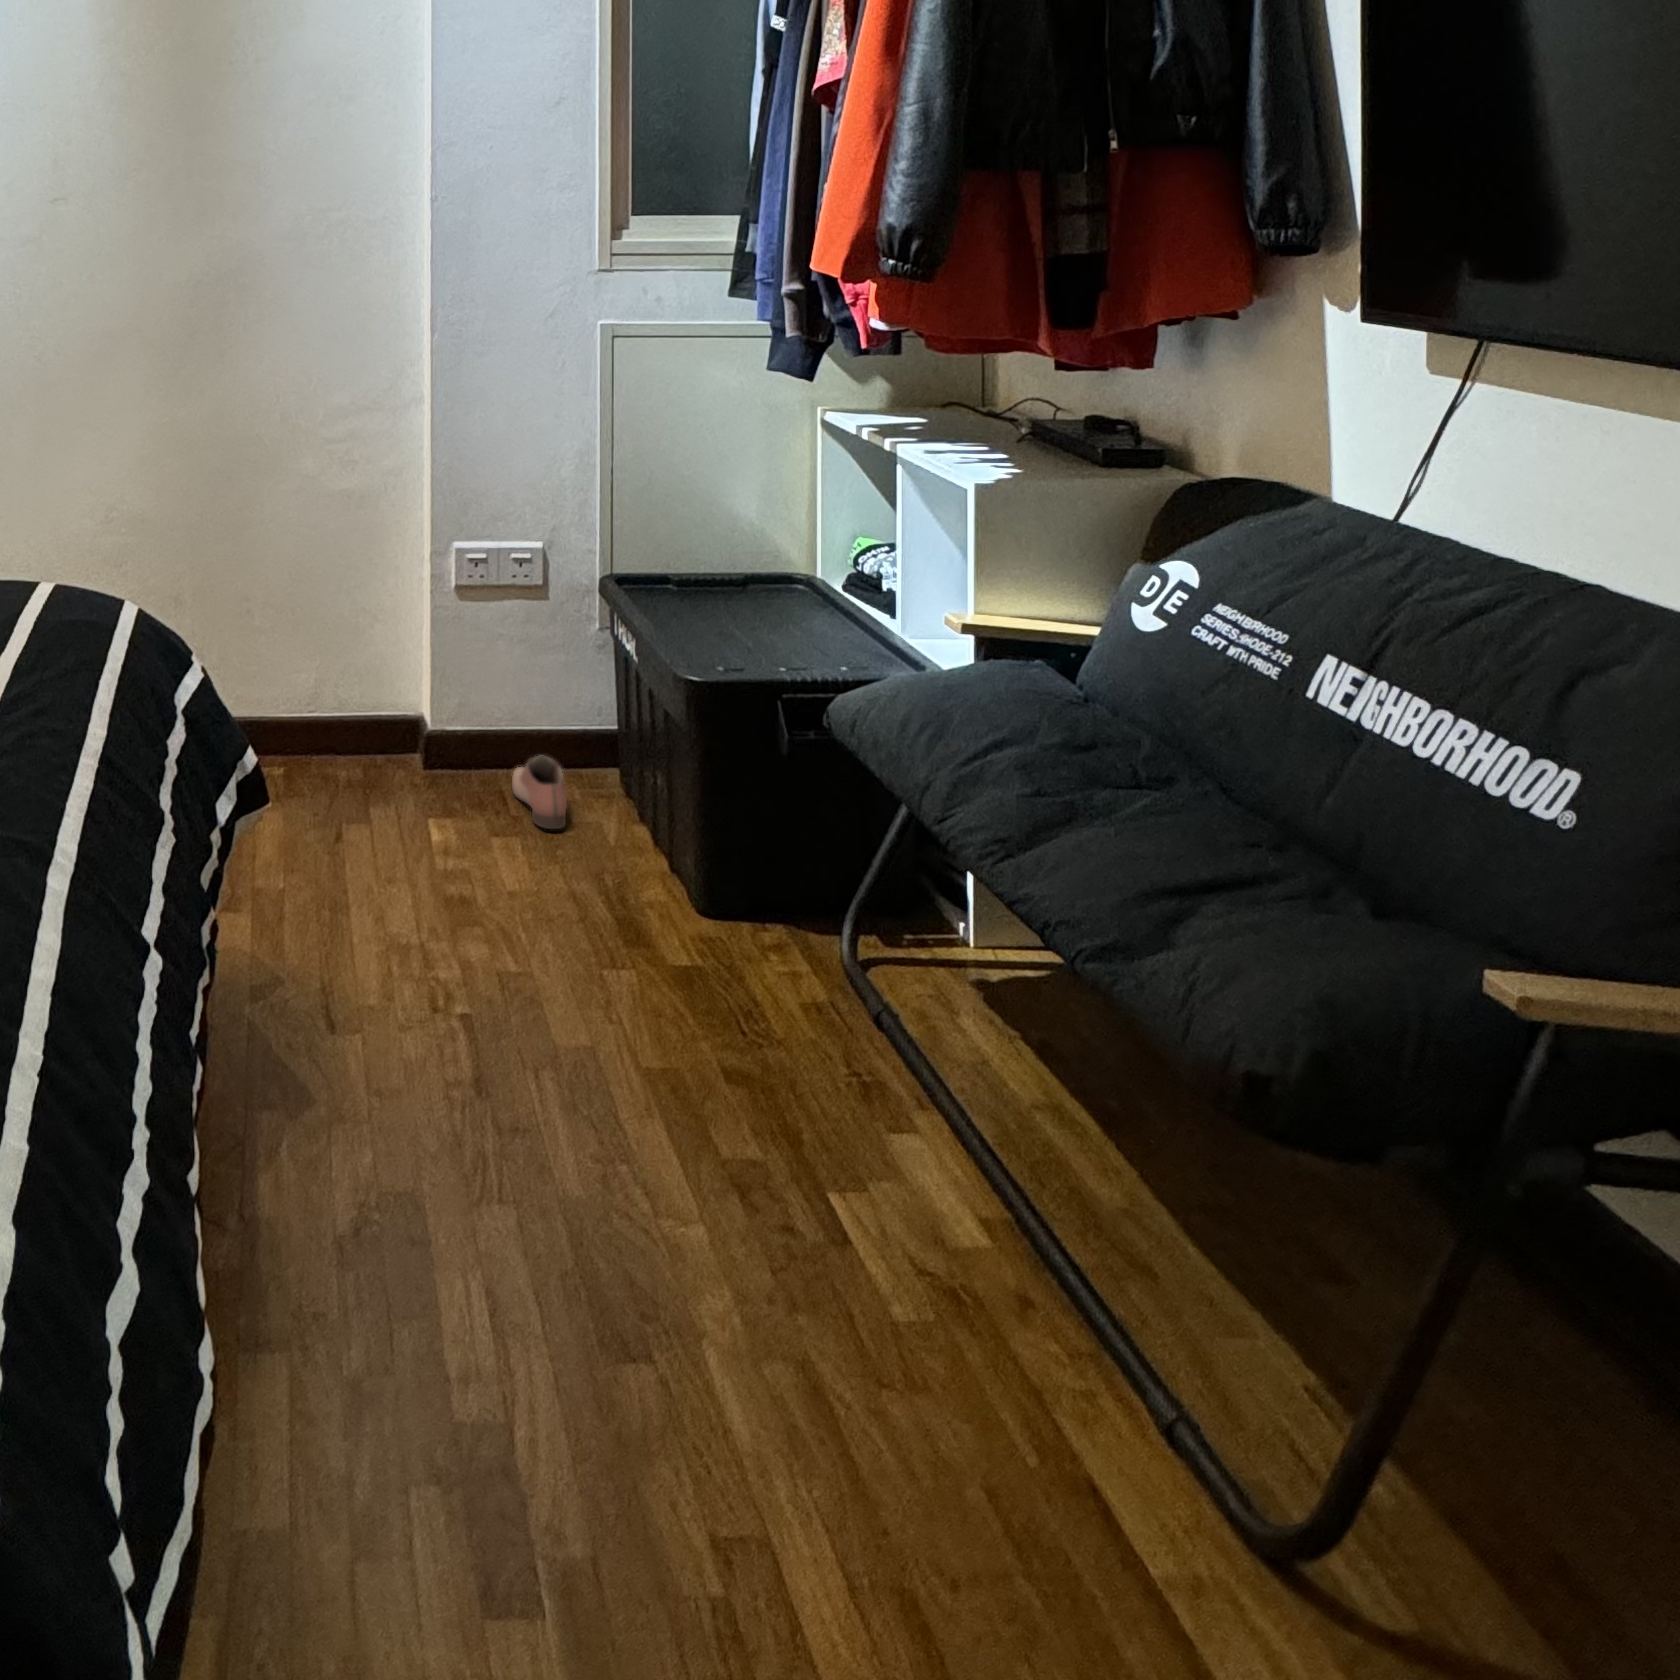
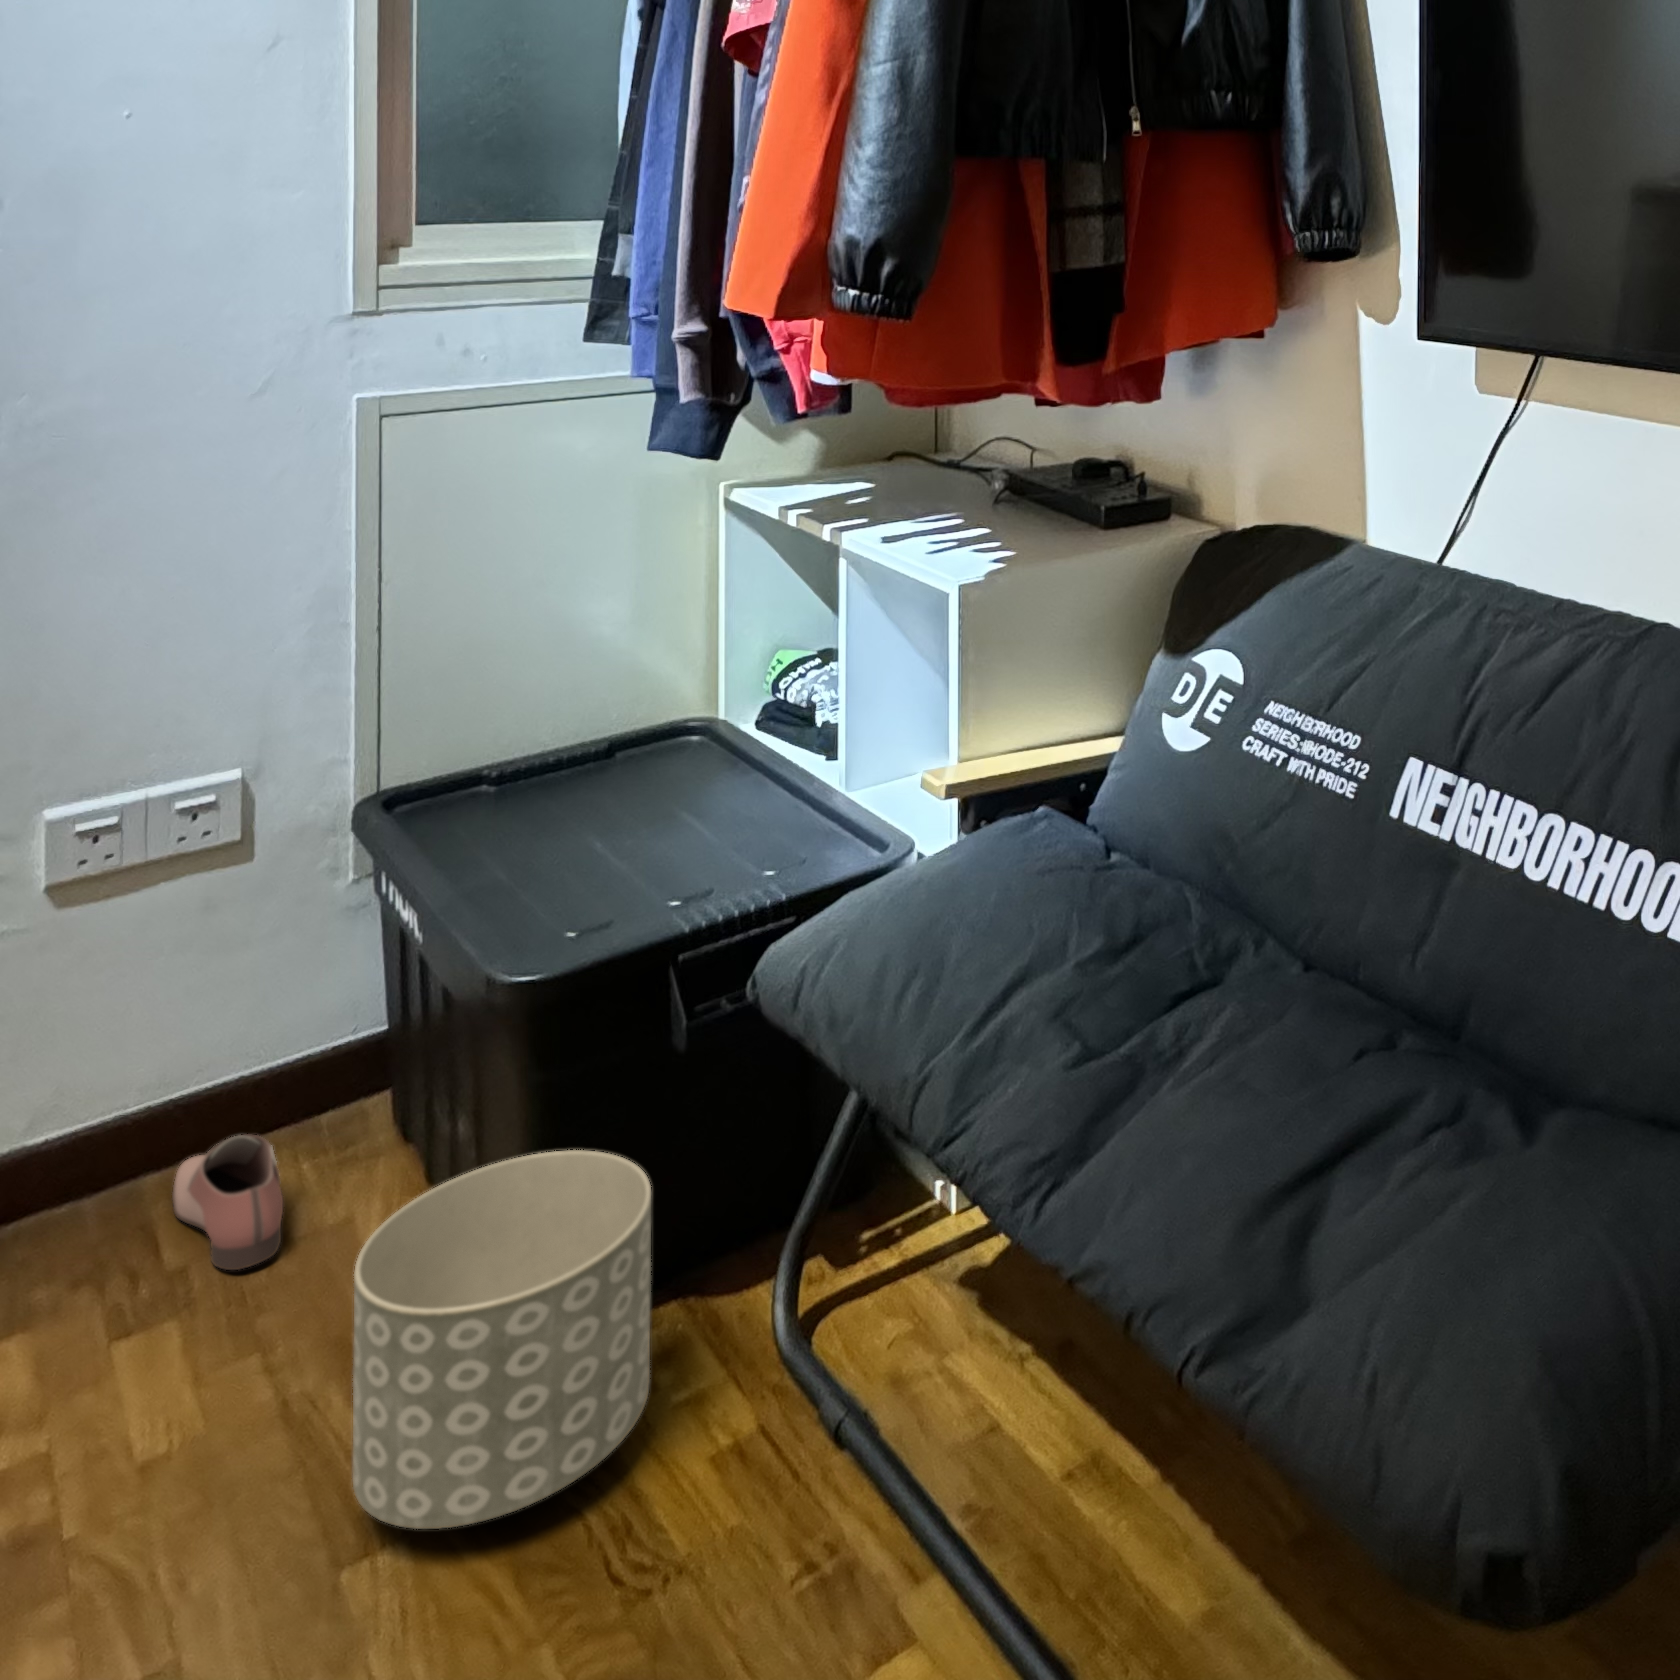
planter: none [608,791,767,983] -> present [353,1150,651,1529]

